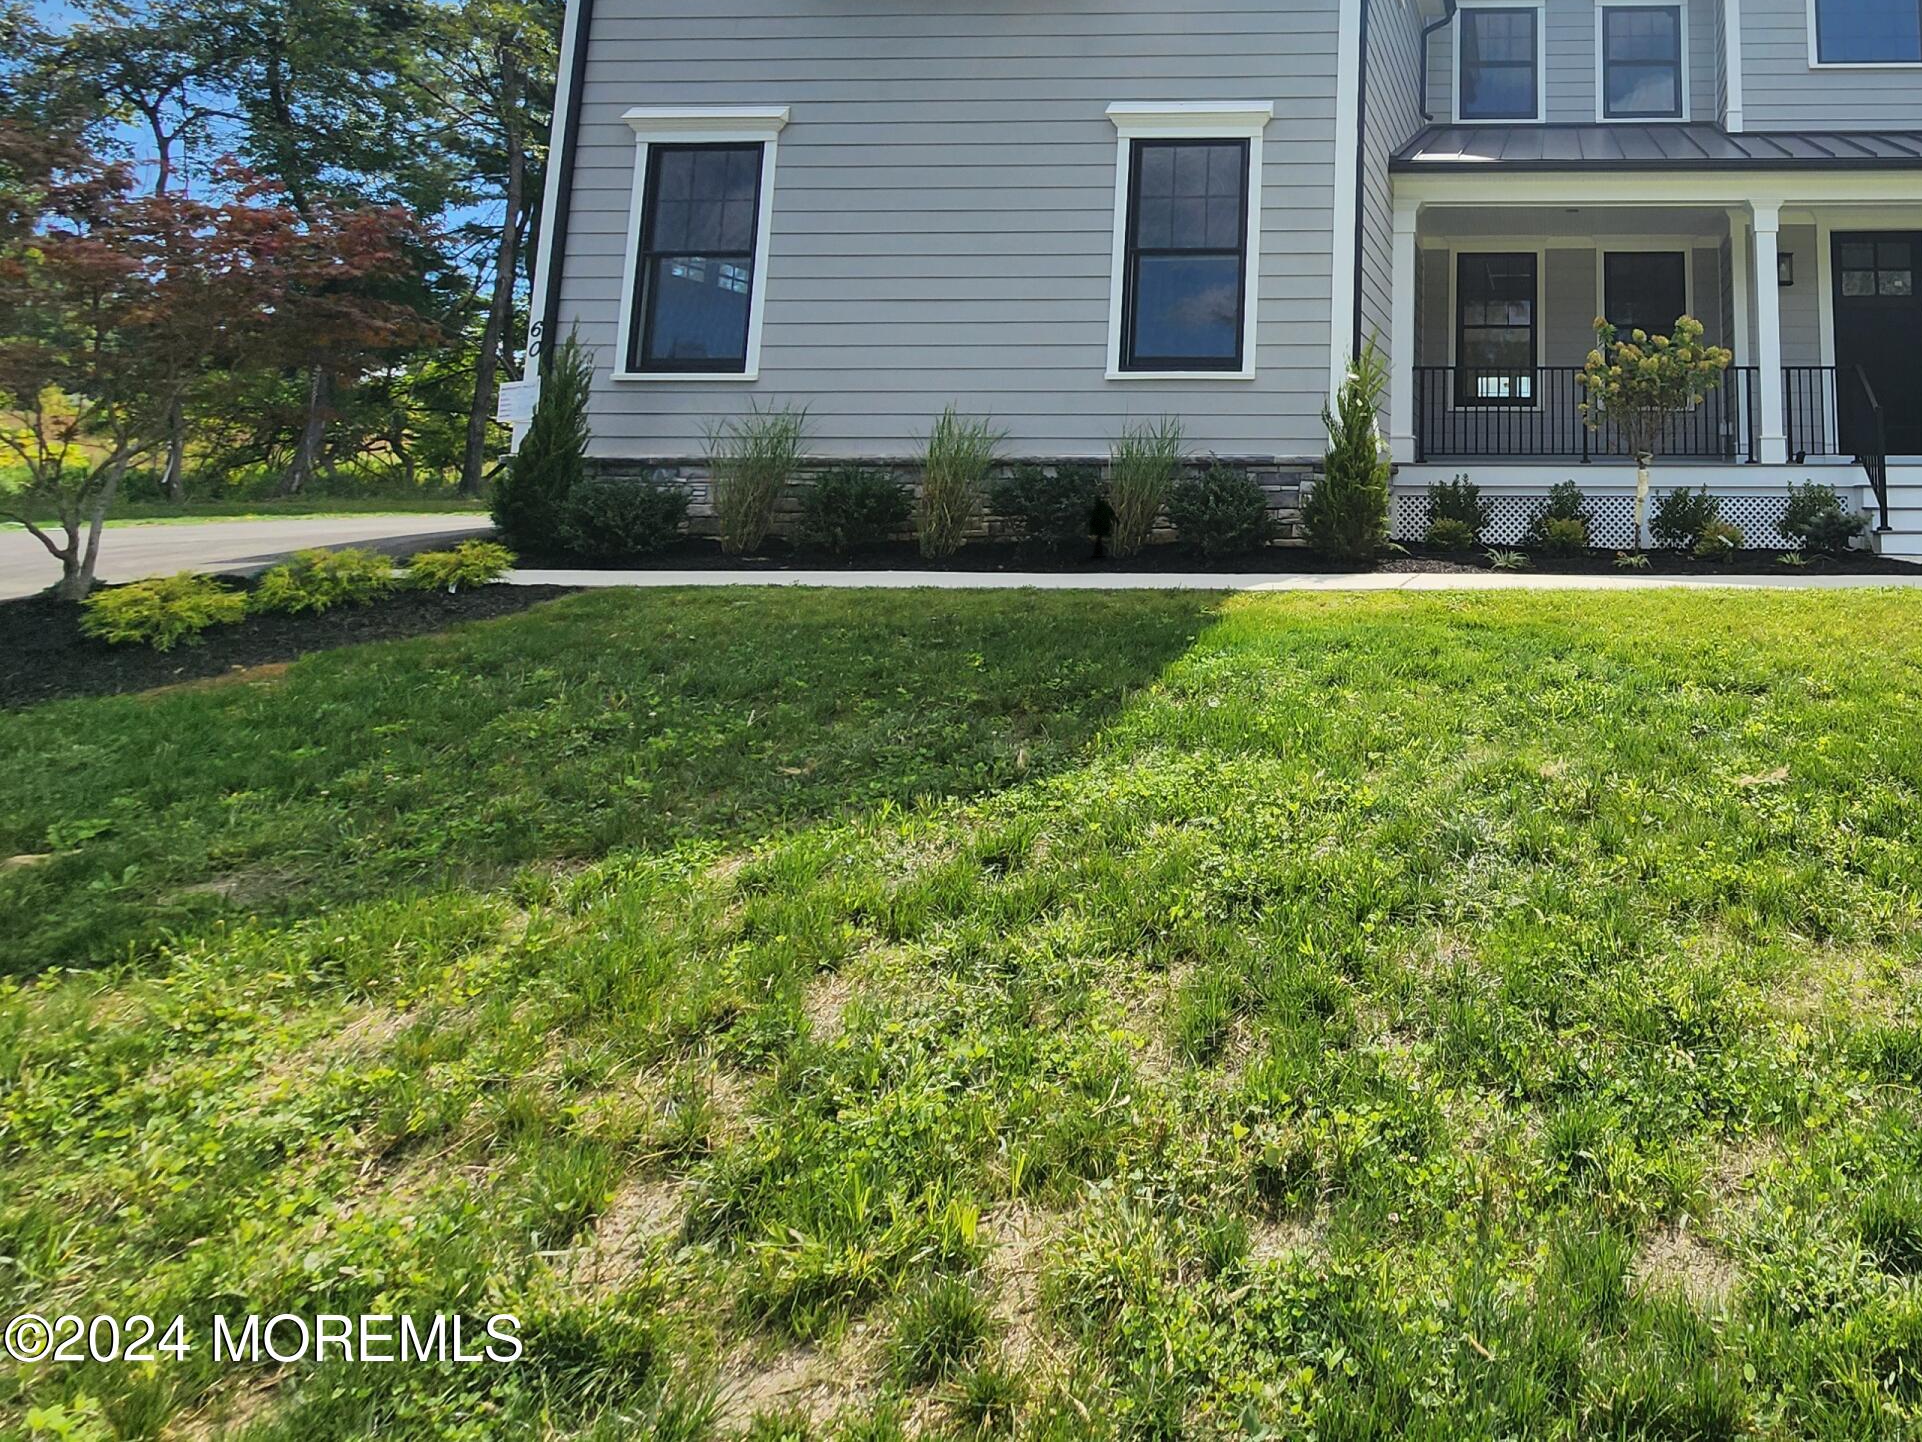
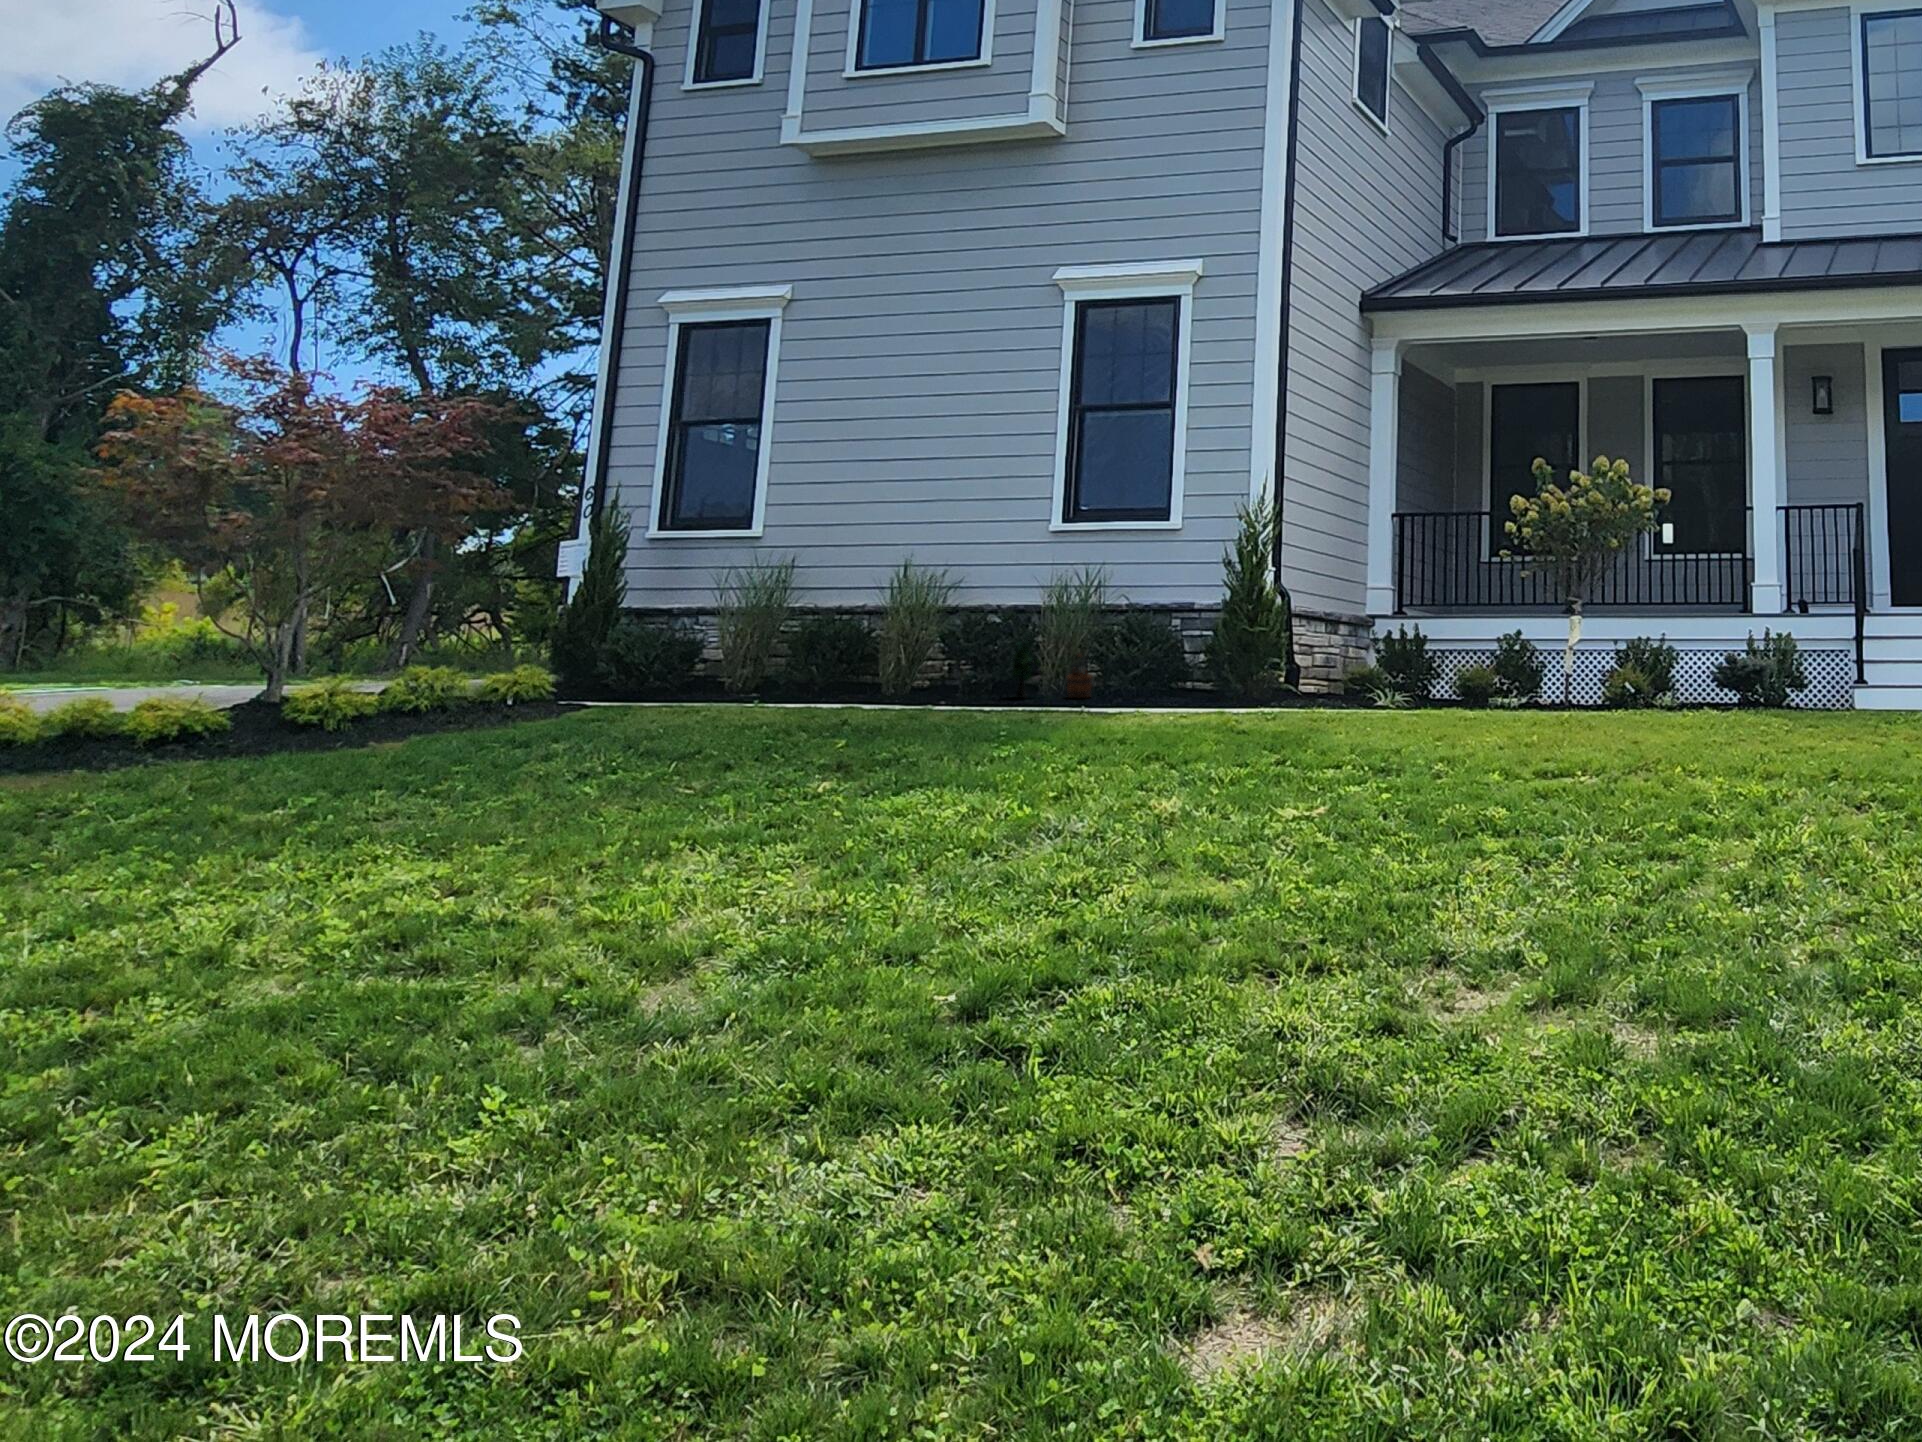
wooden bucket: none [1150,509,1178,557] -> present [1067,655,1092,698]

